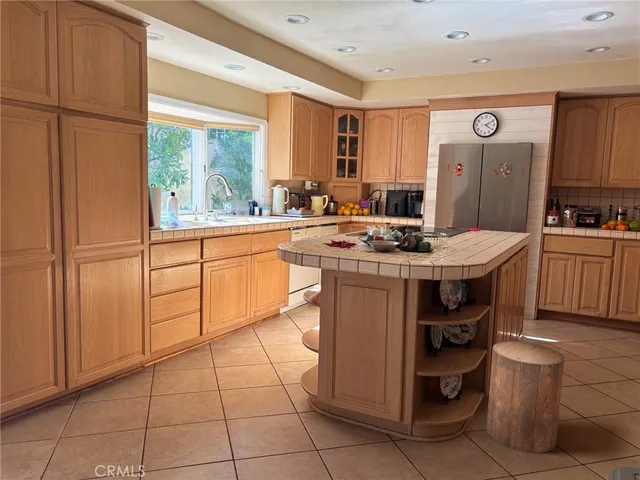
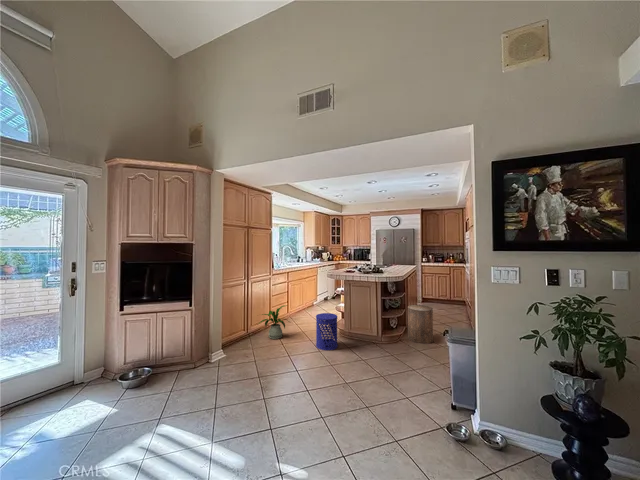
house plant: none [87,325,183,410] -> present [260,305,286,339]
waste bin: none [227,354,287,461] -> present [316,313,338,350]

